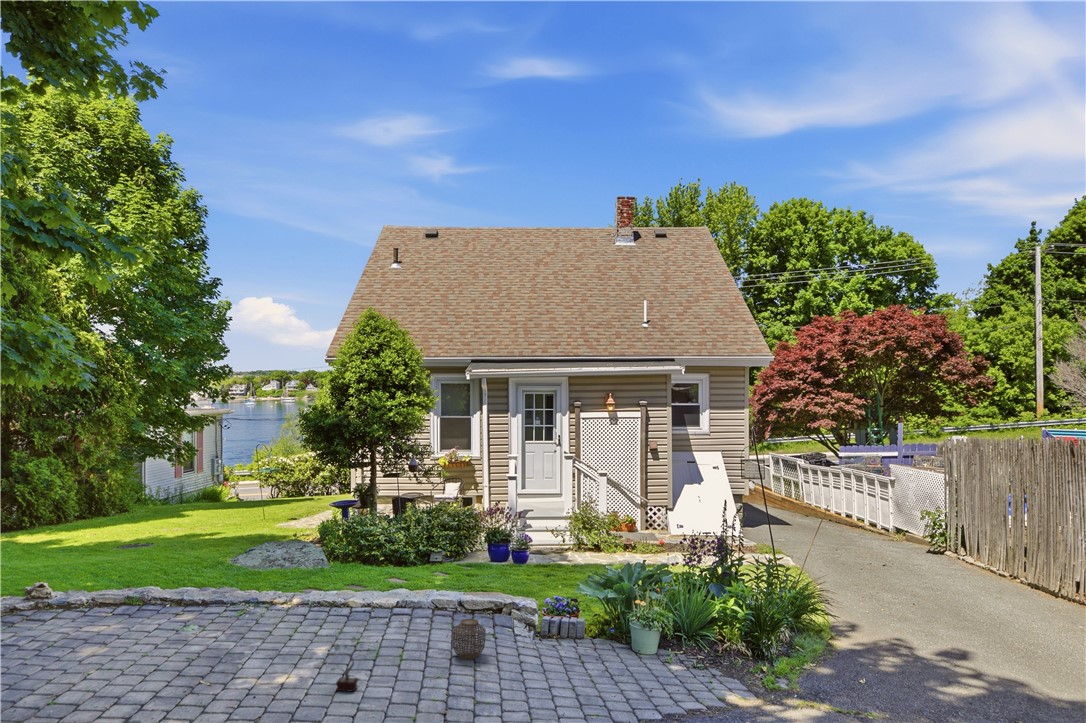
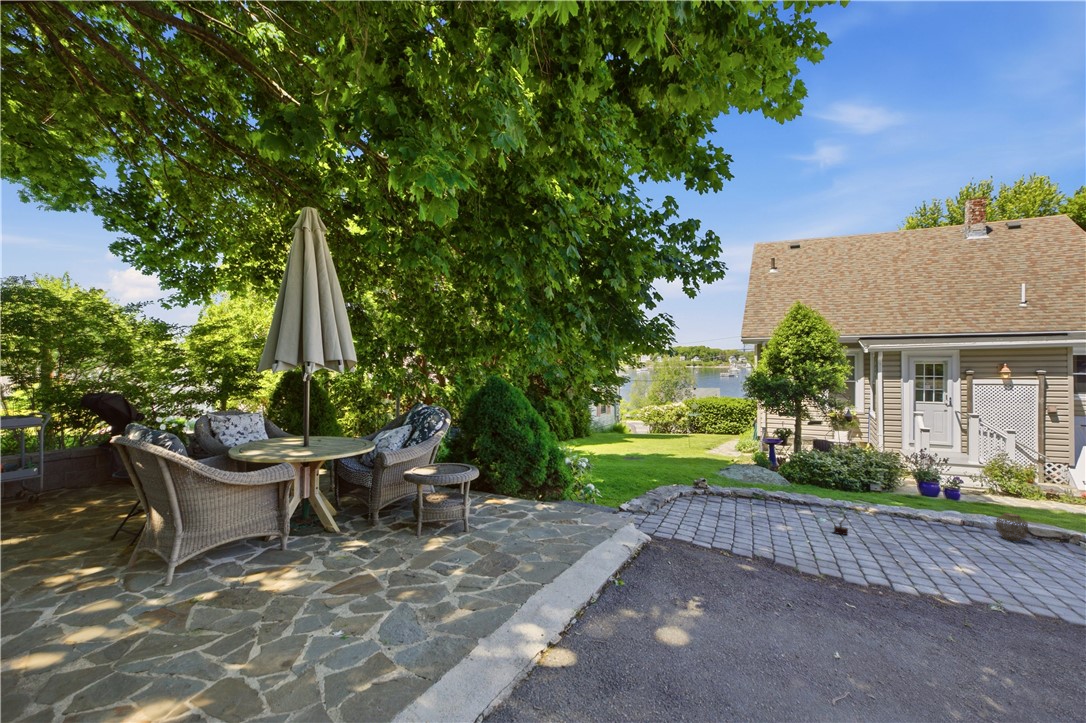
potted plant: present [331,637,371,692] -> present [831,502,848,535]

